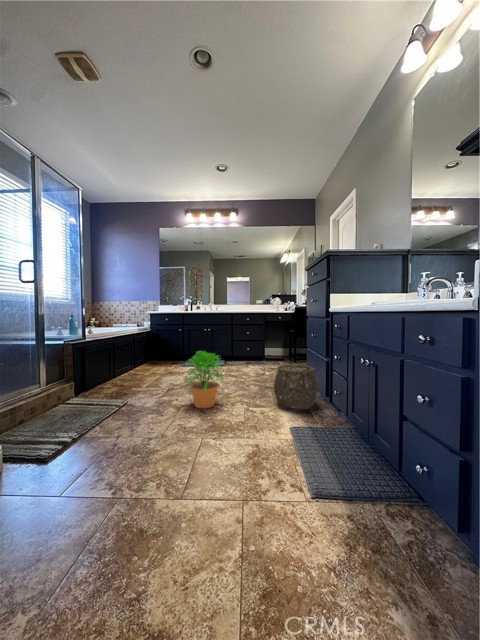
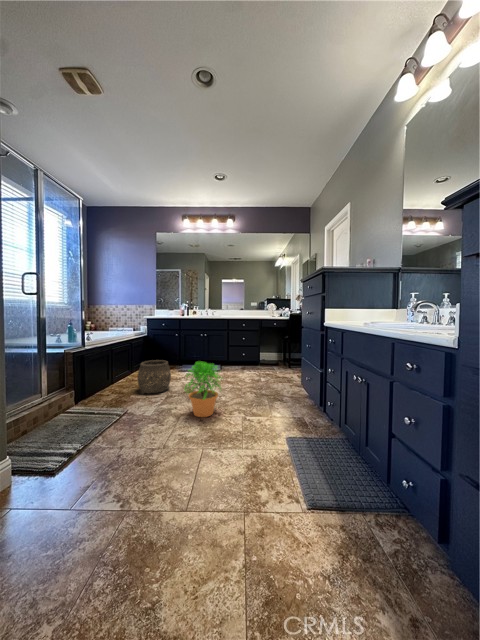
woven basket: present [274,364,318,410] -> present [138,360,171,393]

